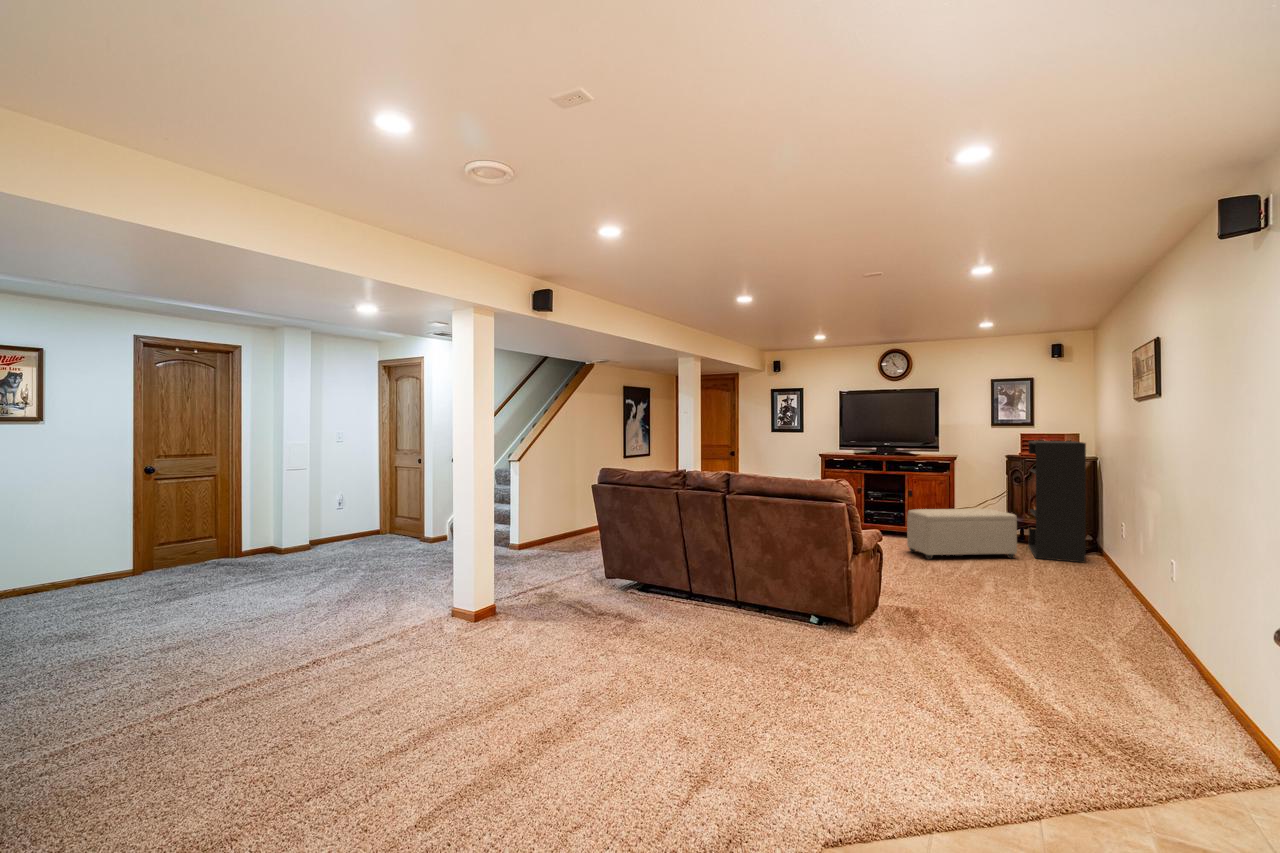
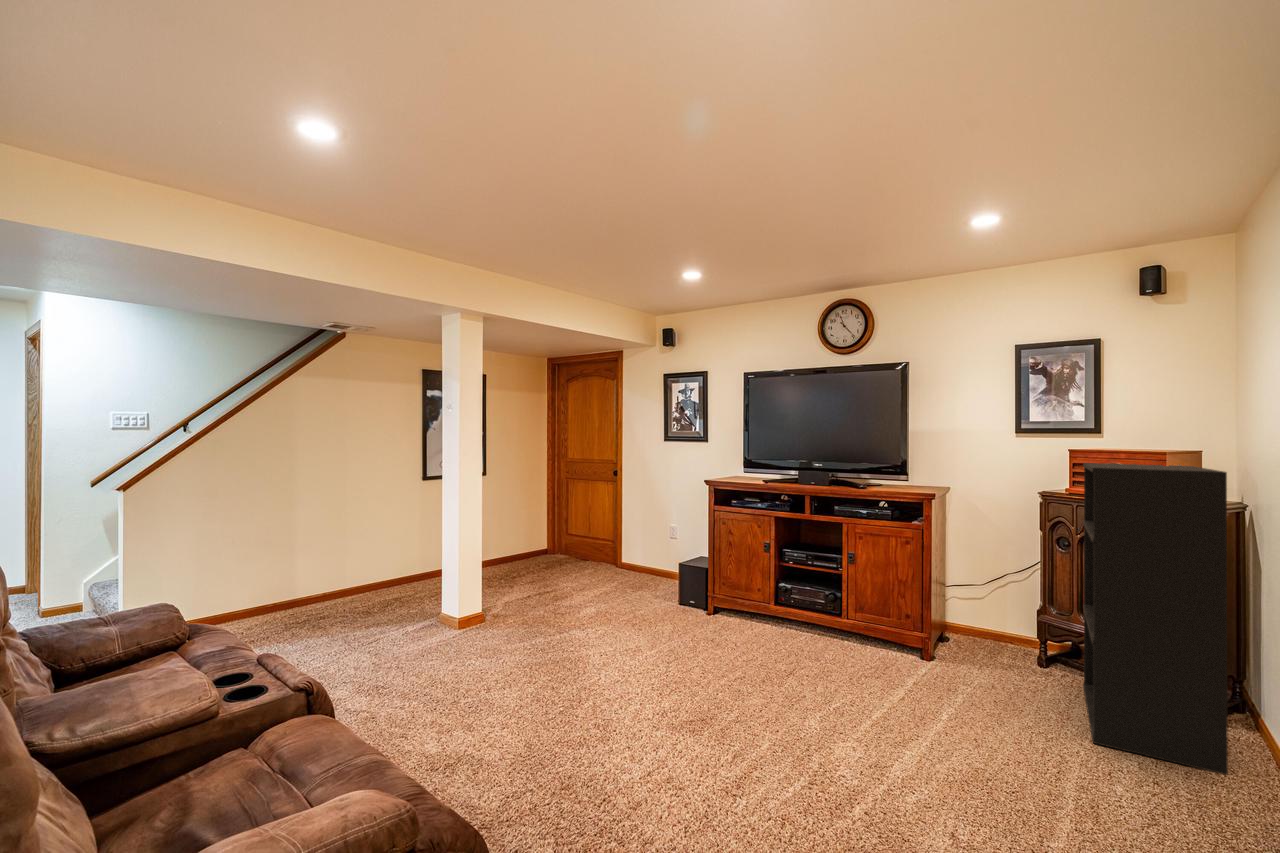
ottoman: present [907,509,1017,559] -> none [806,604,1046,737]

